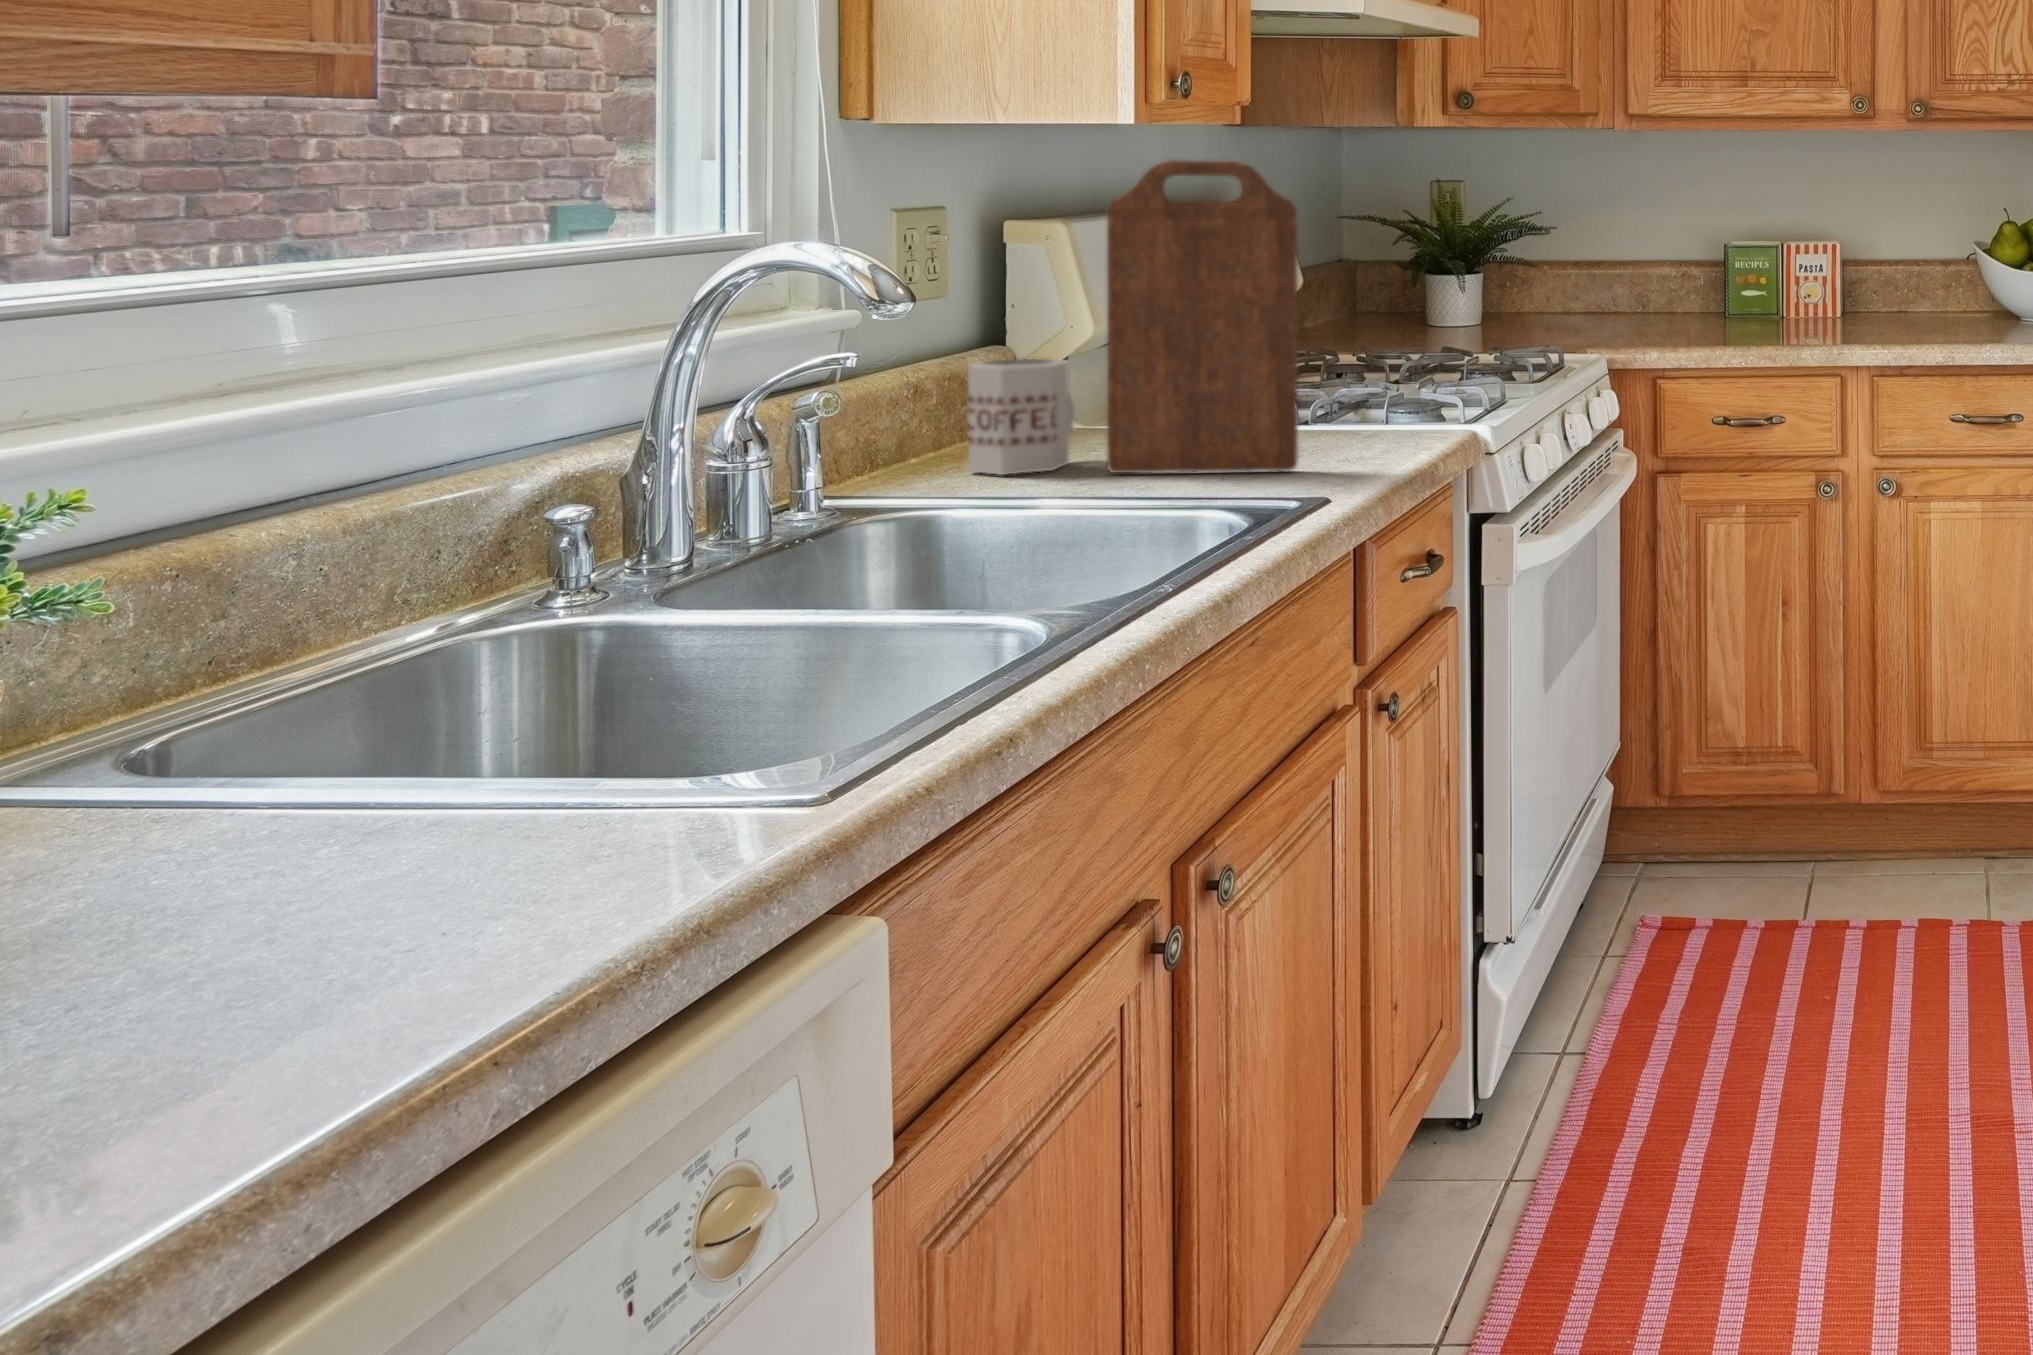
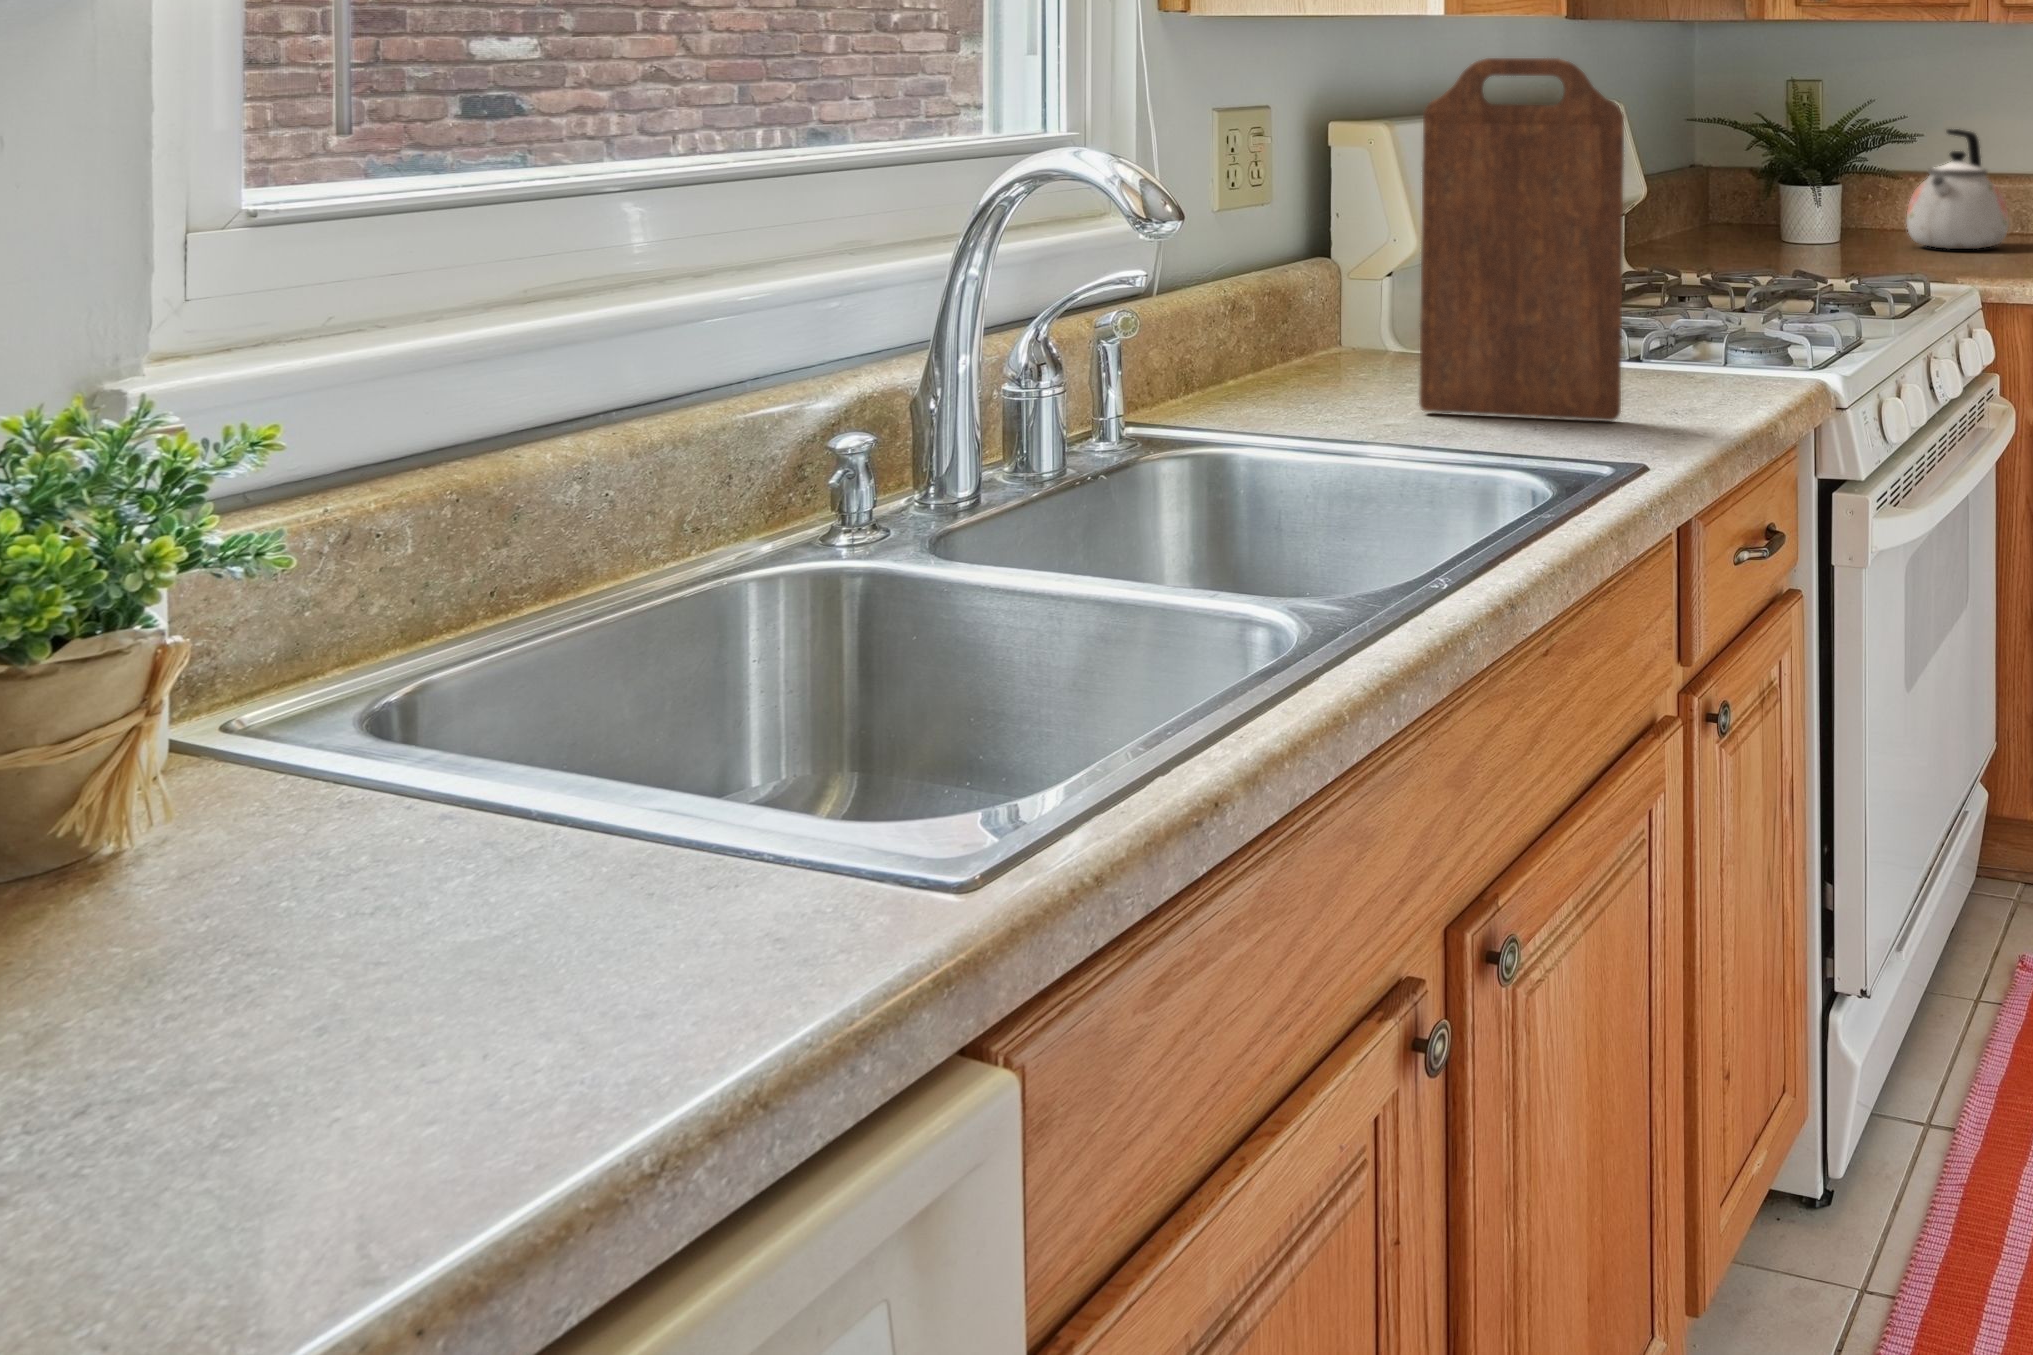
kettle: none [1542,222,1633,328] -> present [1907,129,2009,249]
mug: present [968,359,1075,475] -> none [1283,278,1393,407]

